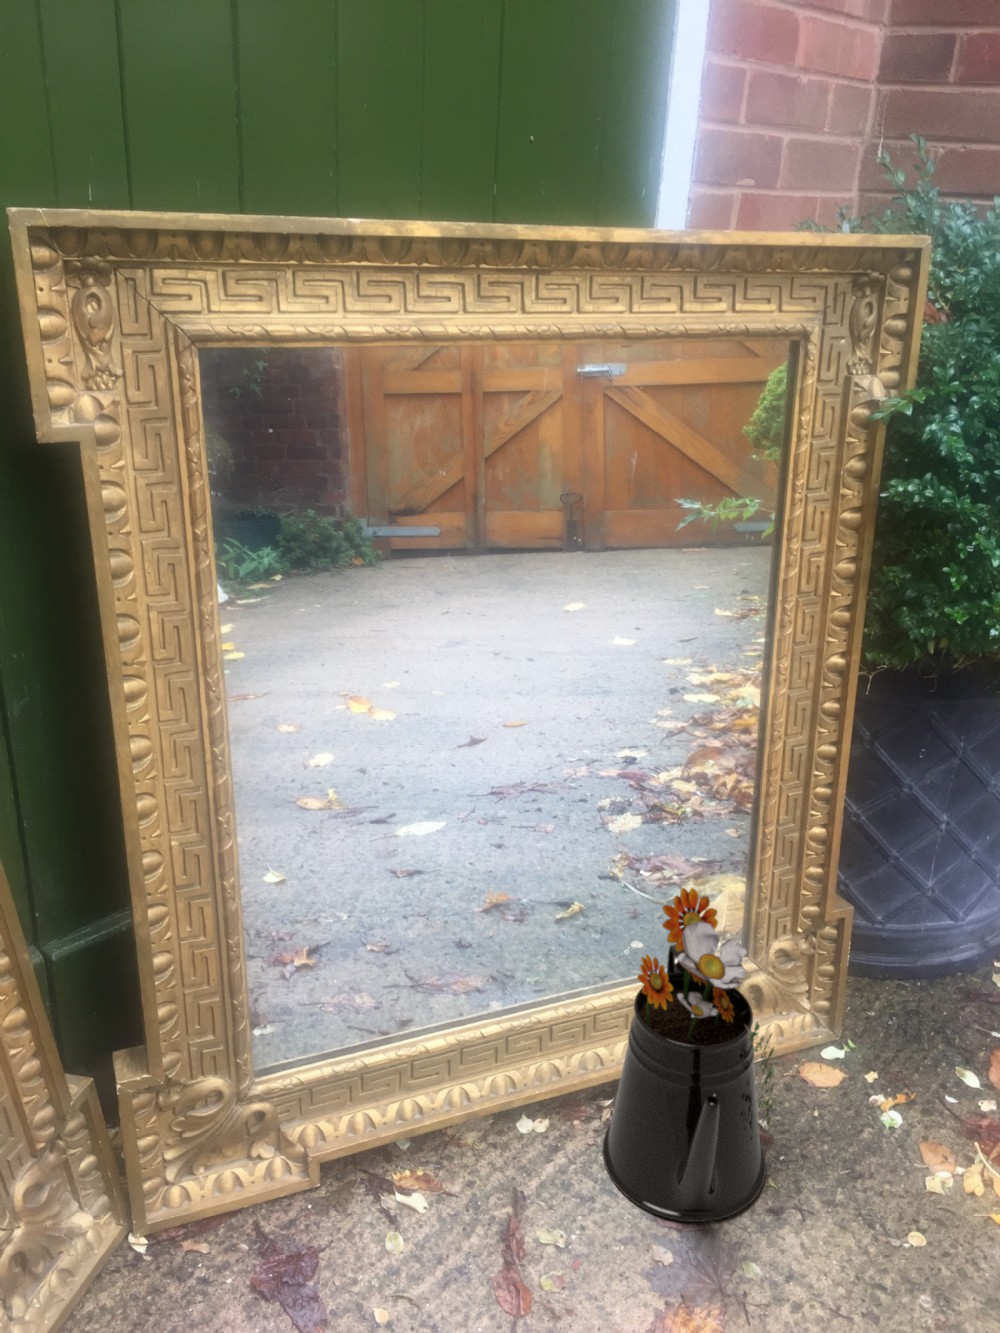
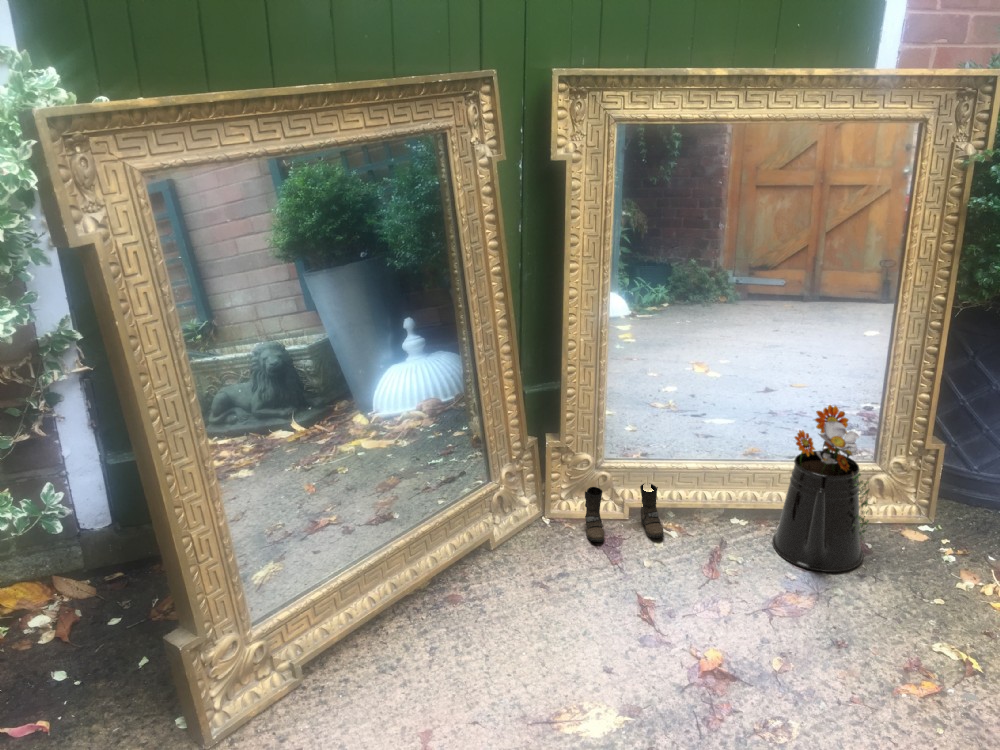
boots: none [219,1101,399,1280] -> present [585,484,664,542]

